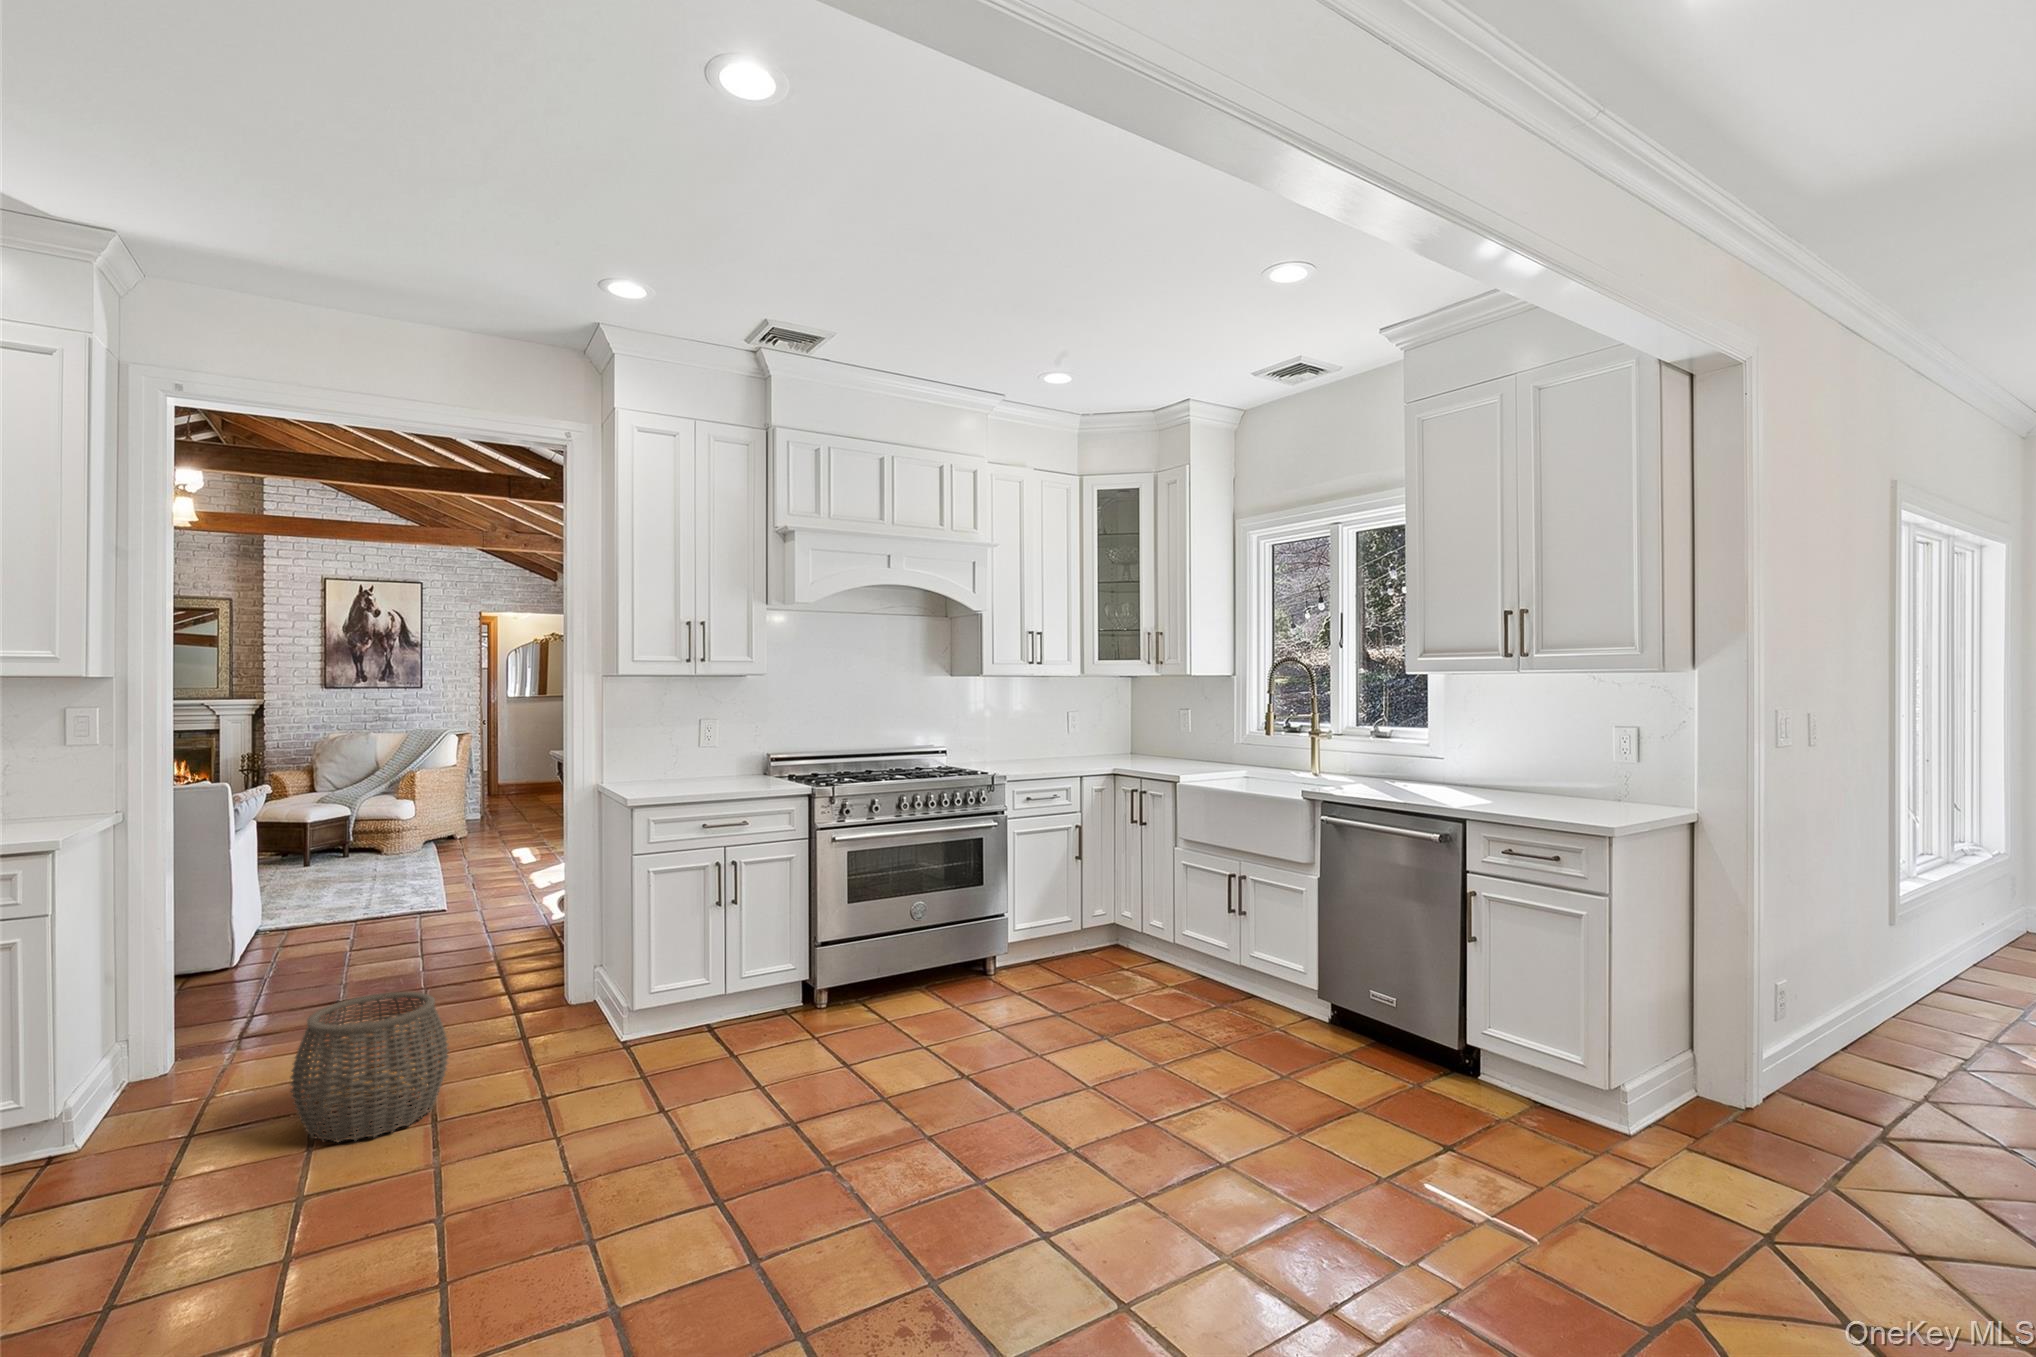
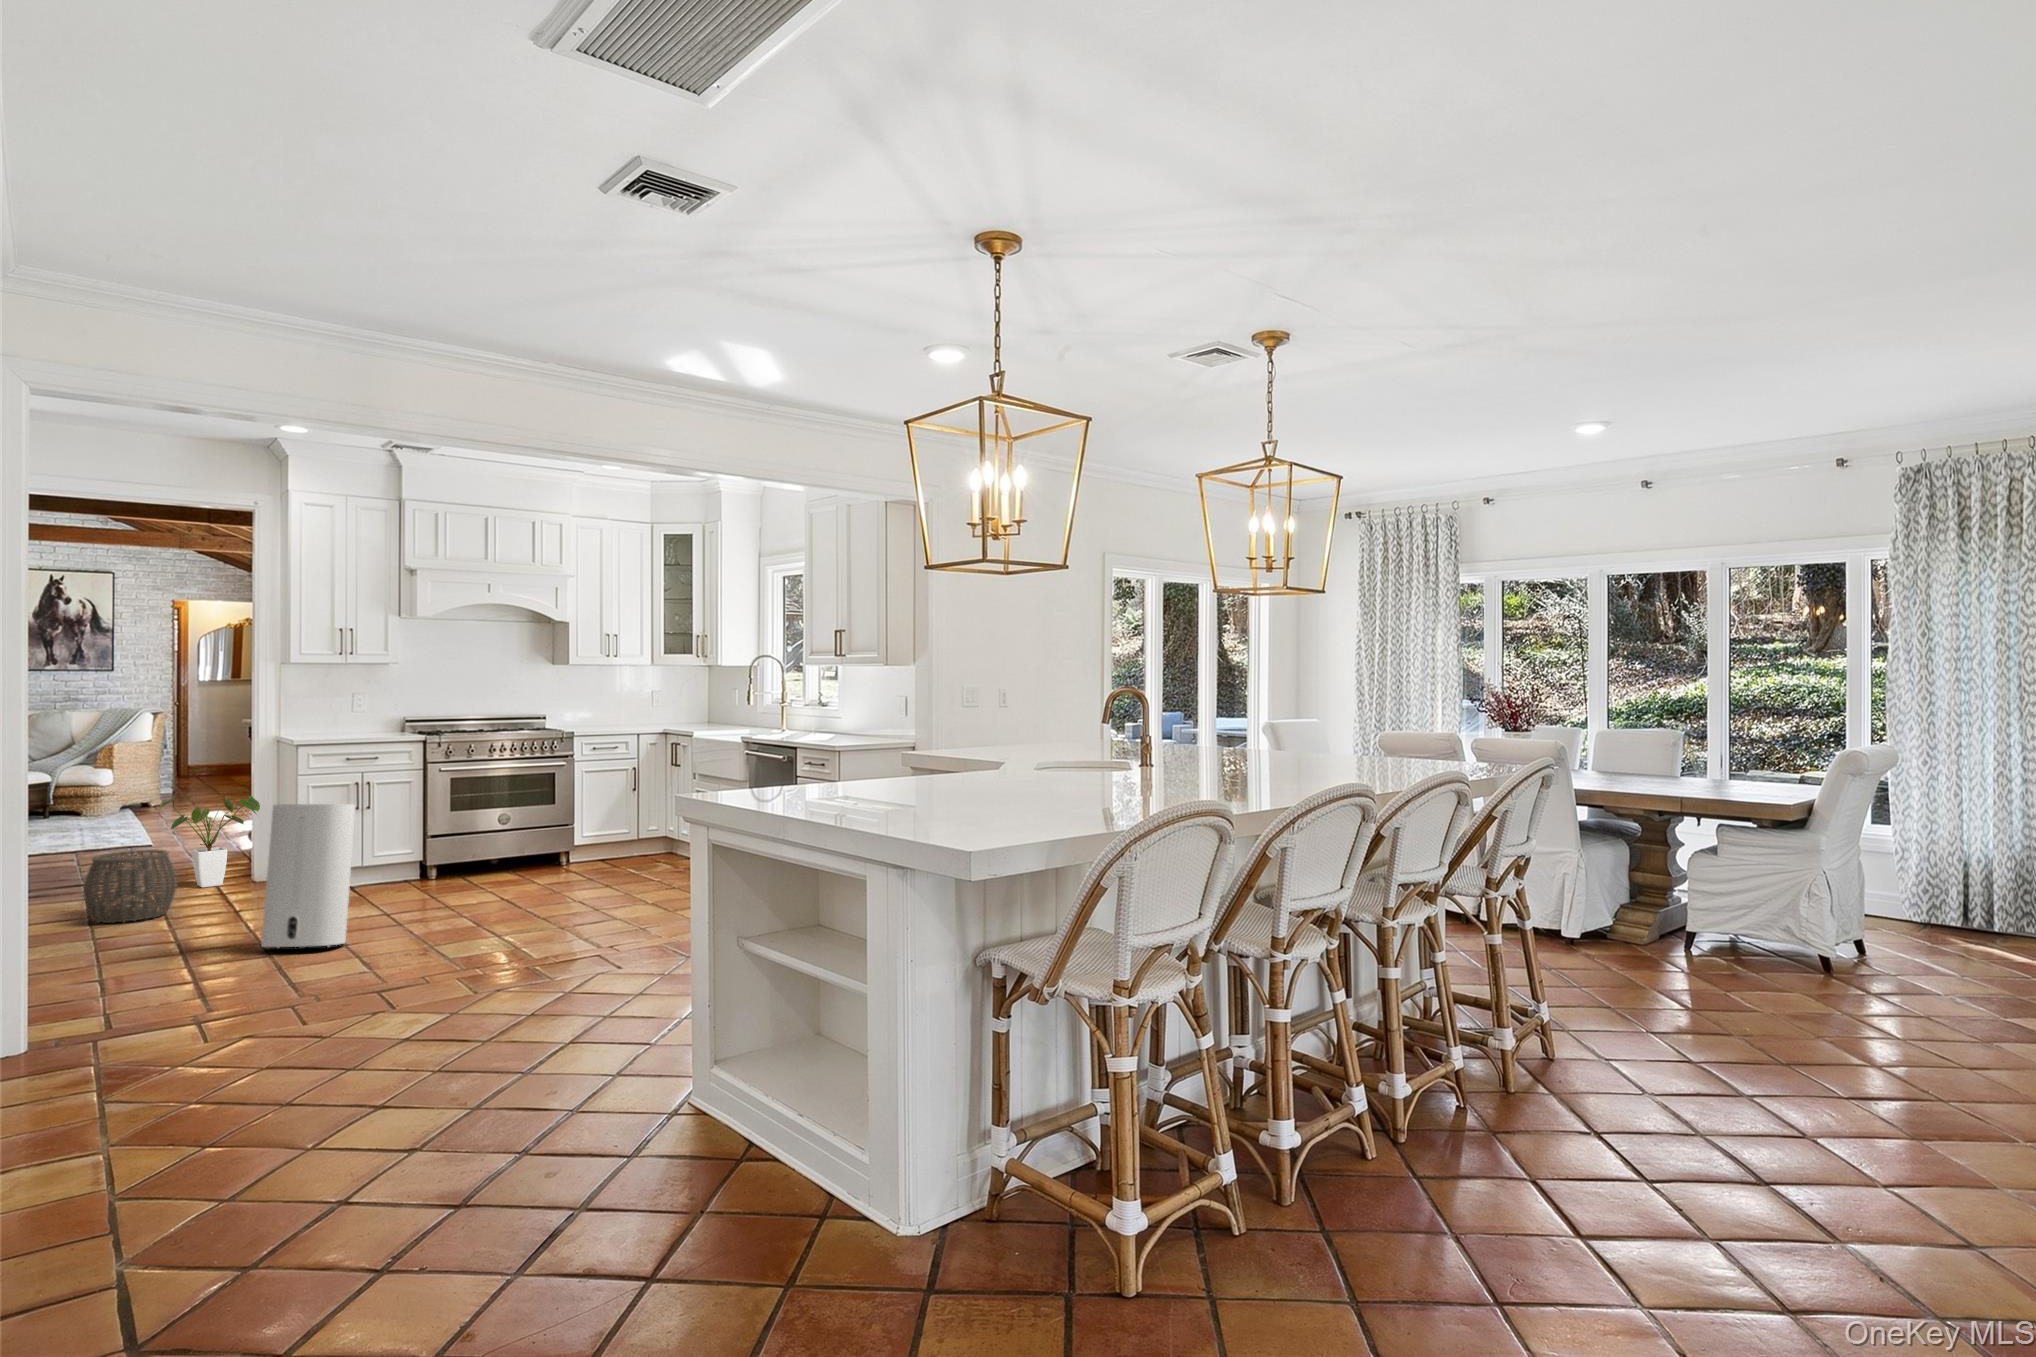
house plant: none [432,879,576,1021] -> present [159,796,260,888]
air purifier: none [590,961,770,1307] -> present [261,804,355,948]

